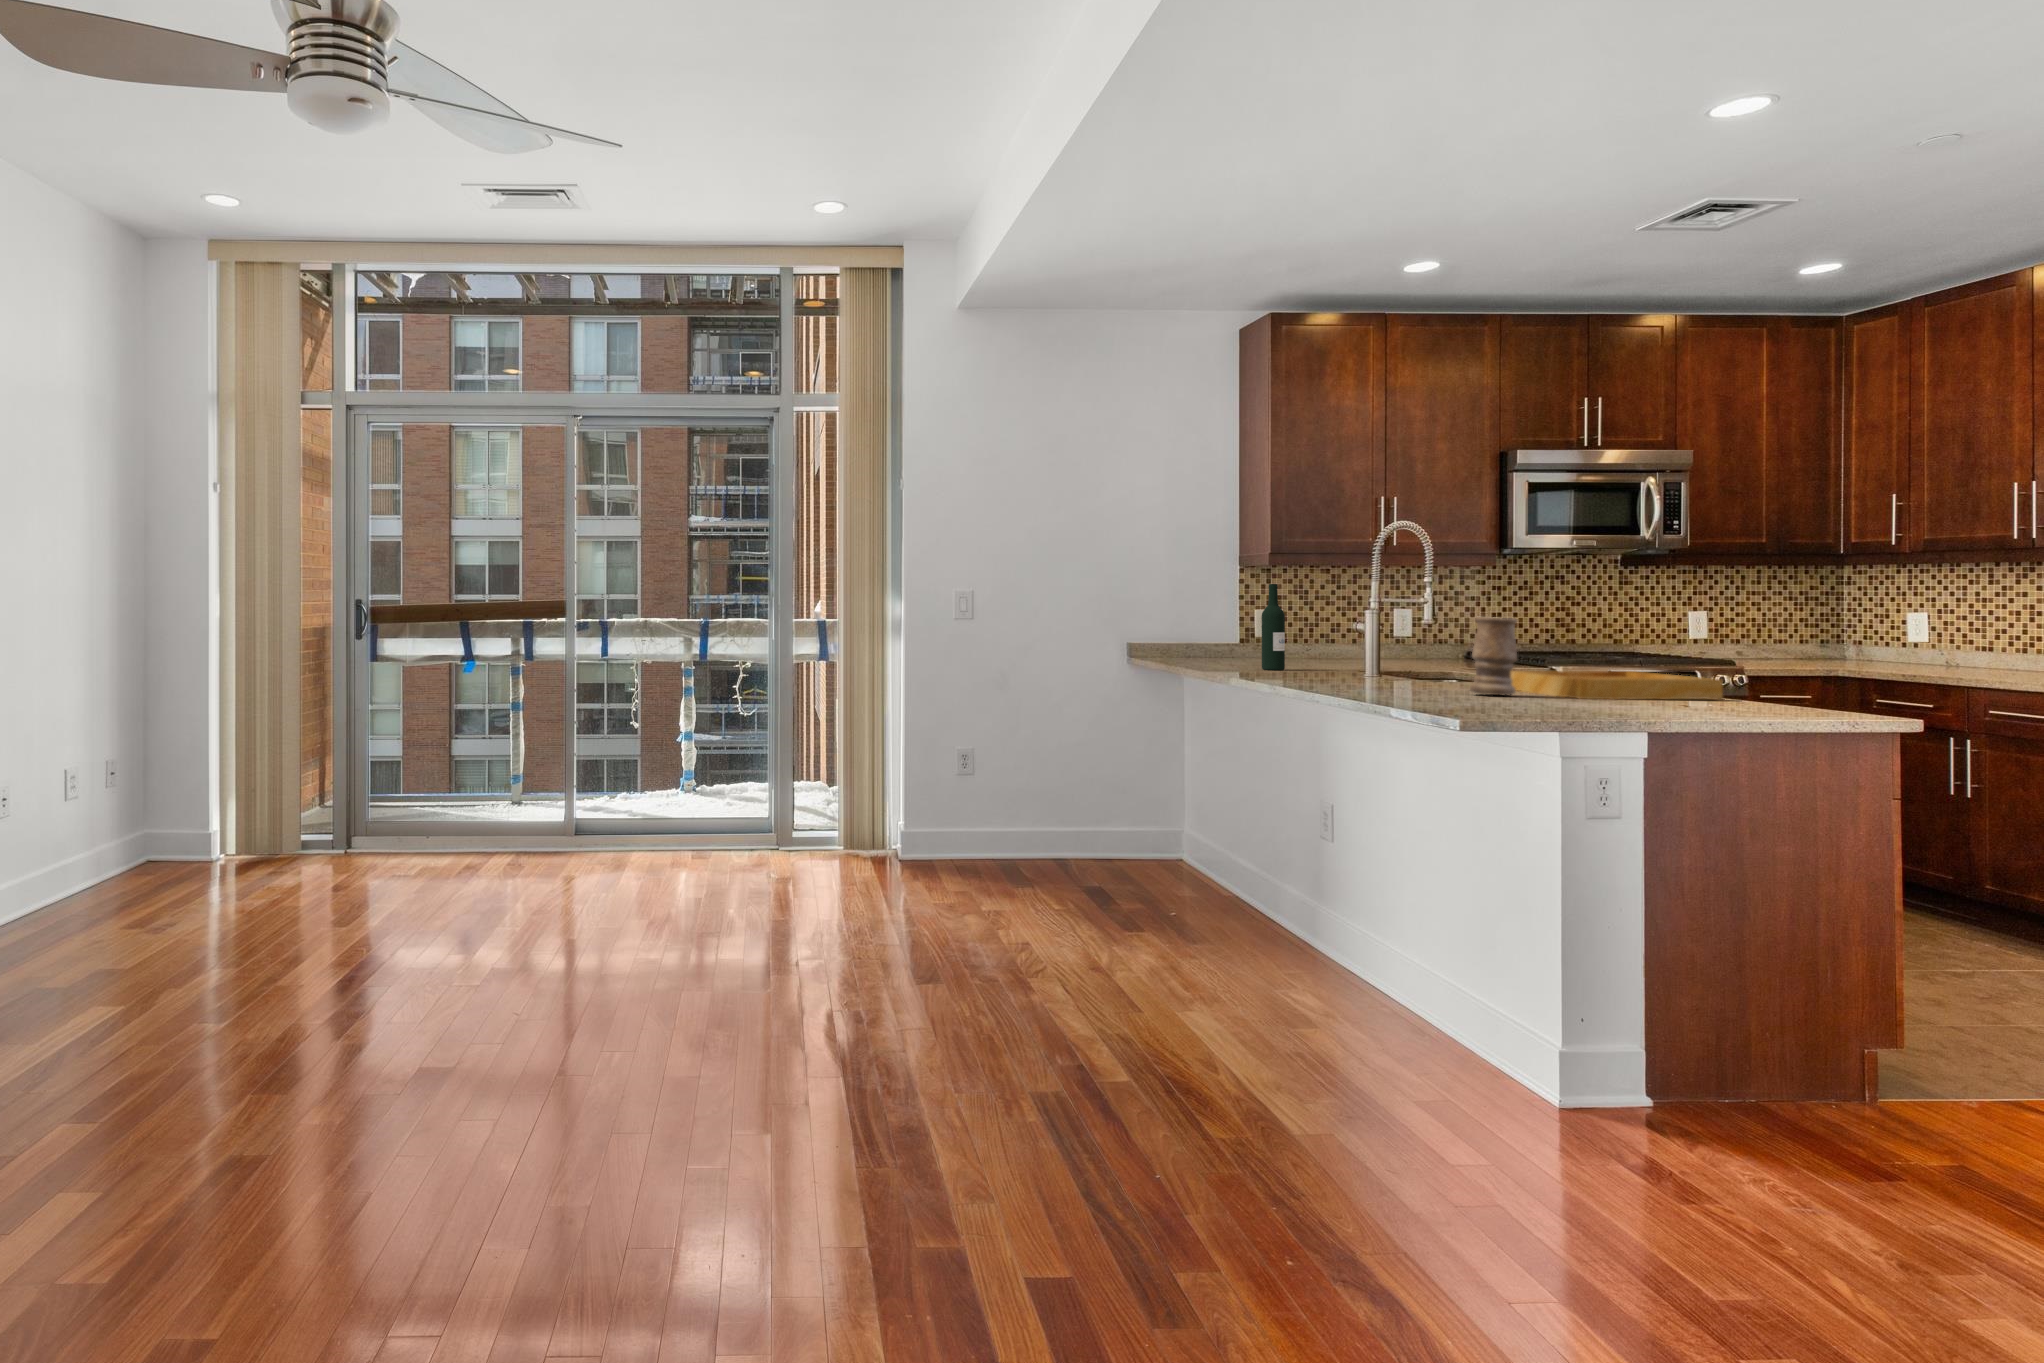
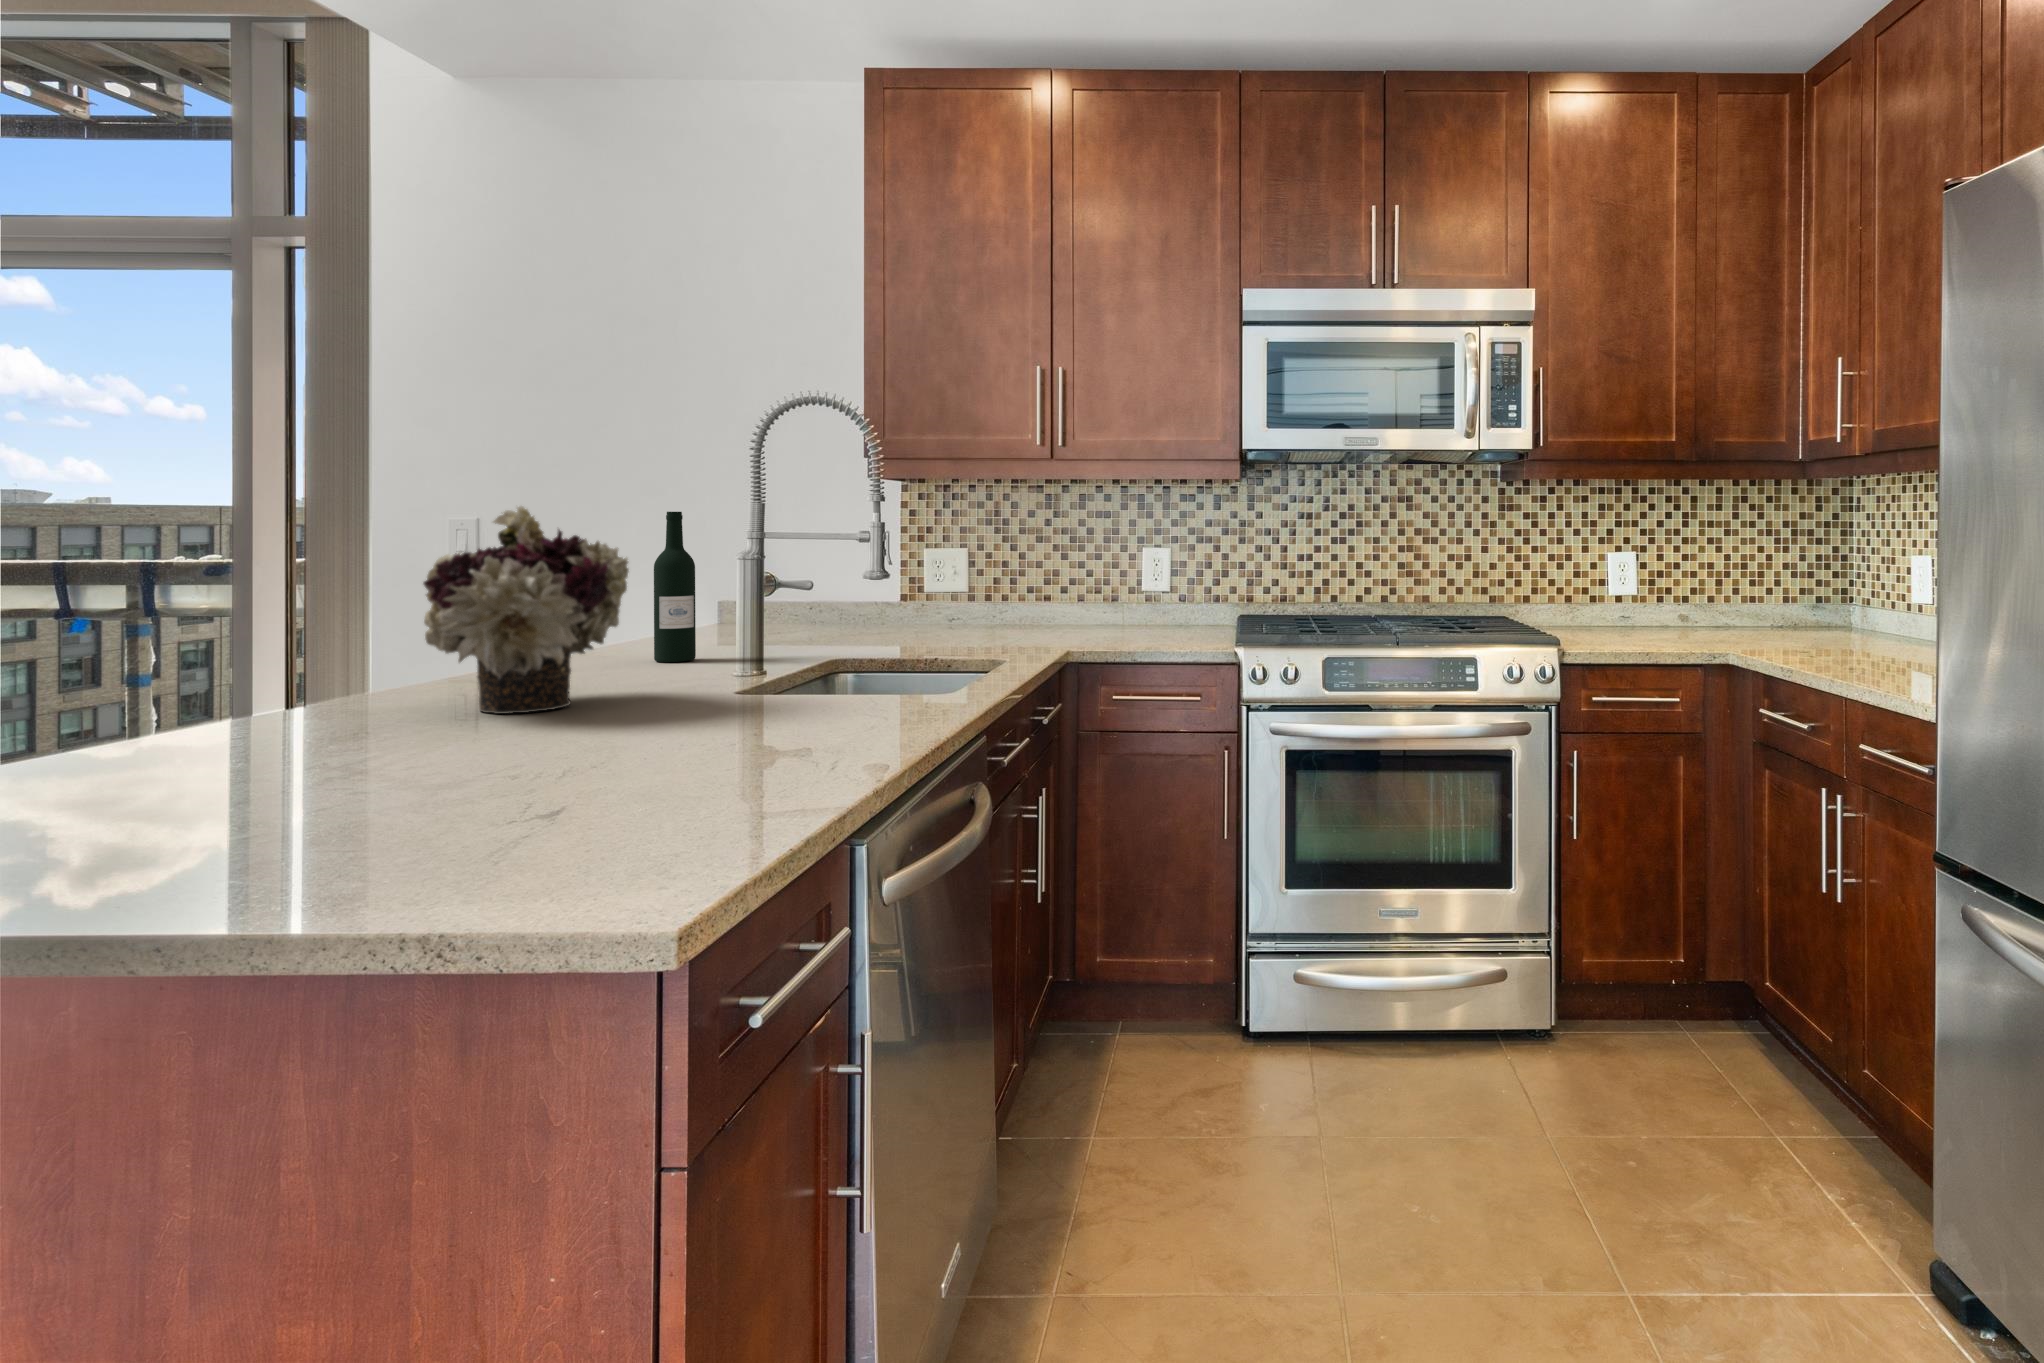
flower arrangement: none [1317,579,1435,682] -> present [423,506,629,714]
vase: present [1470,617,1517,695] -> none [130,600,262,801]
tray: present [1511,671,1723,699] -> none [330,708,821,819]

